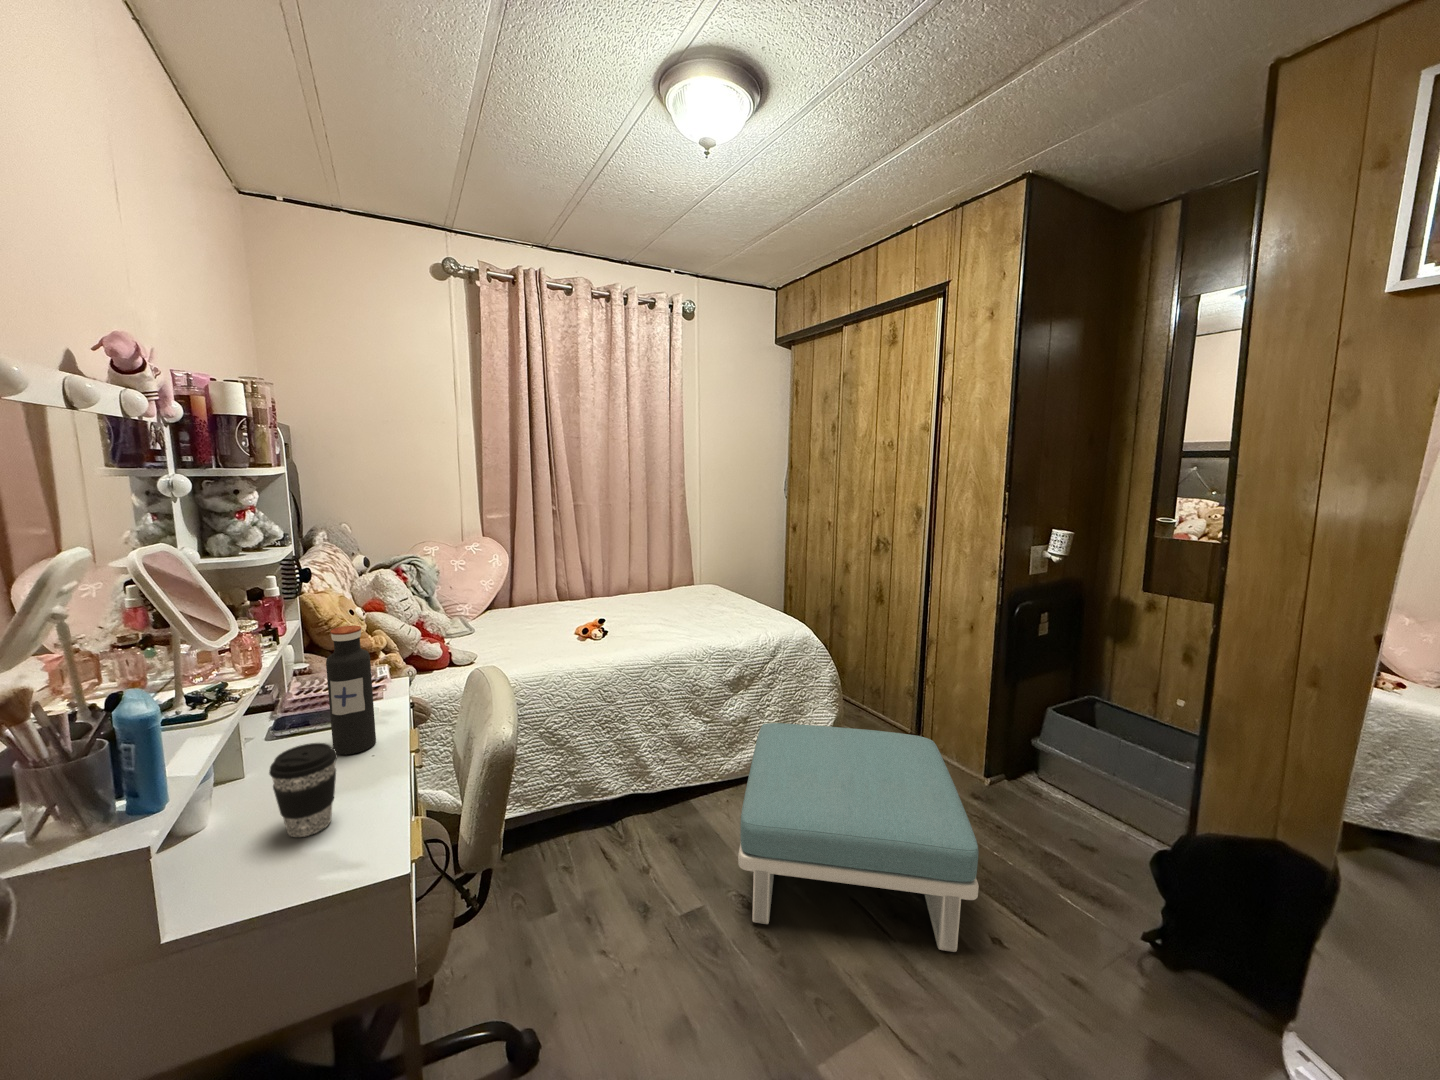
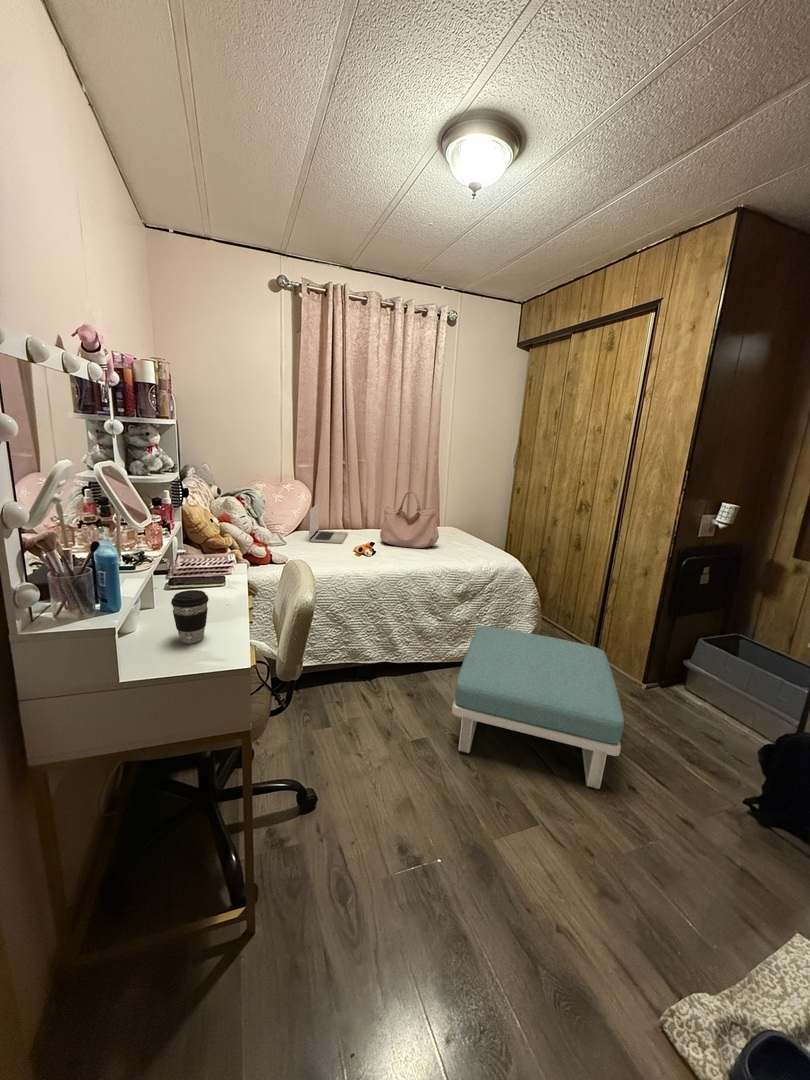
handbag: none [613,540,696,619] -> present [380,491,439,548]
laptop: none [508,566,566,624] -> present [309,503,348,544]
water bottle: present [326,626,376,755] -> none [200,524,228,604]

